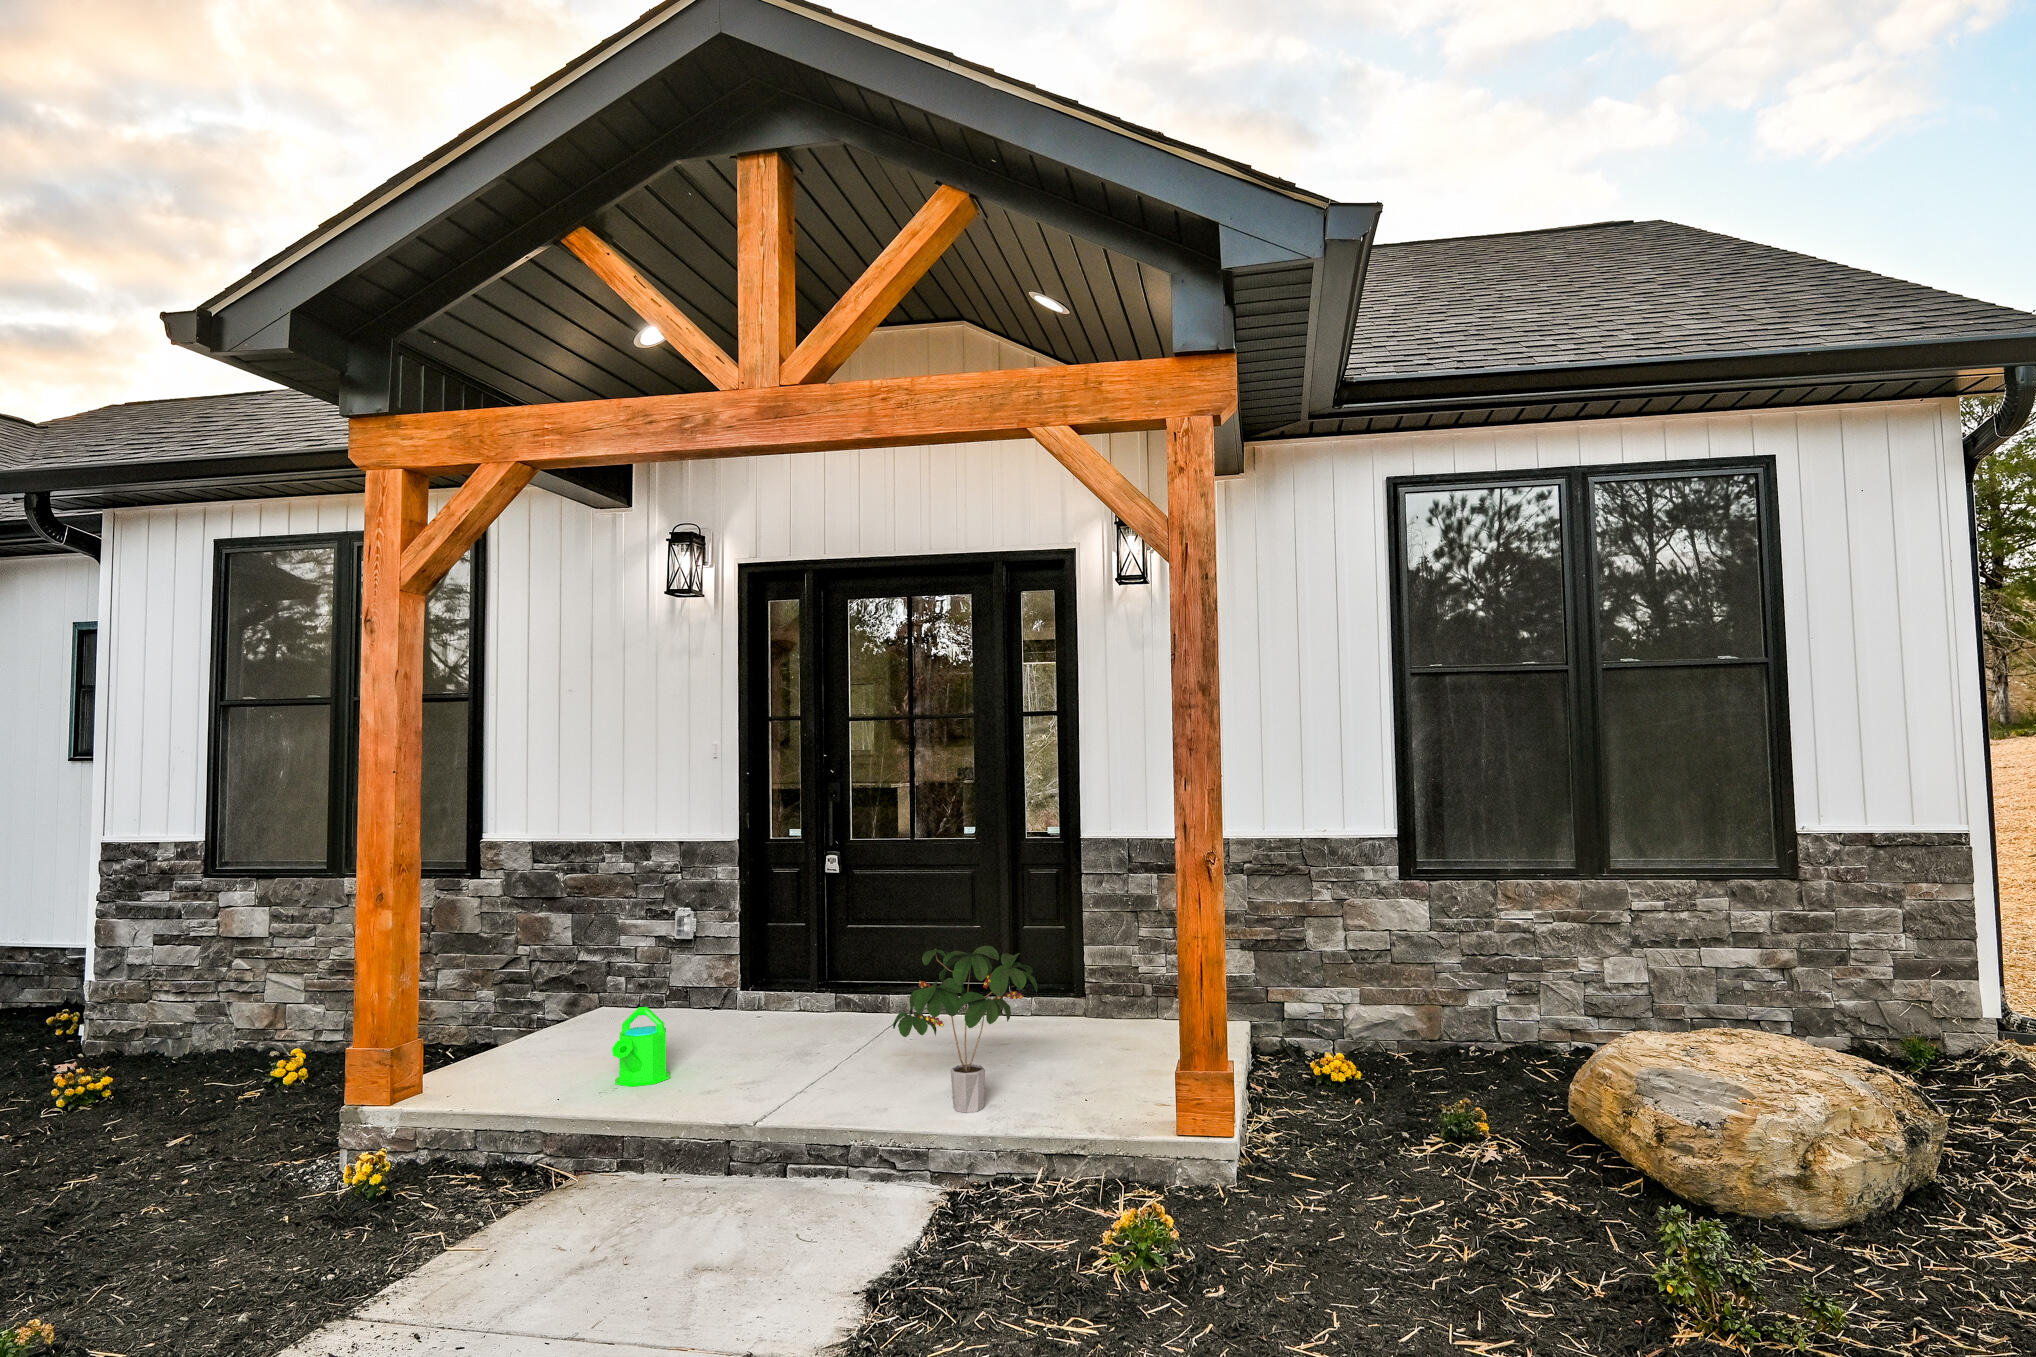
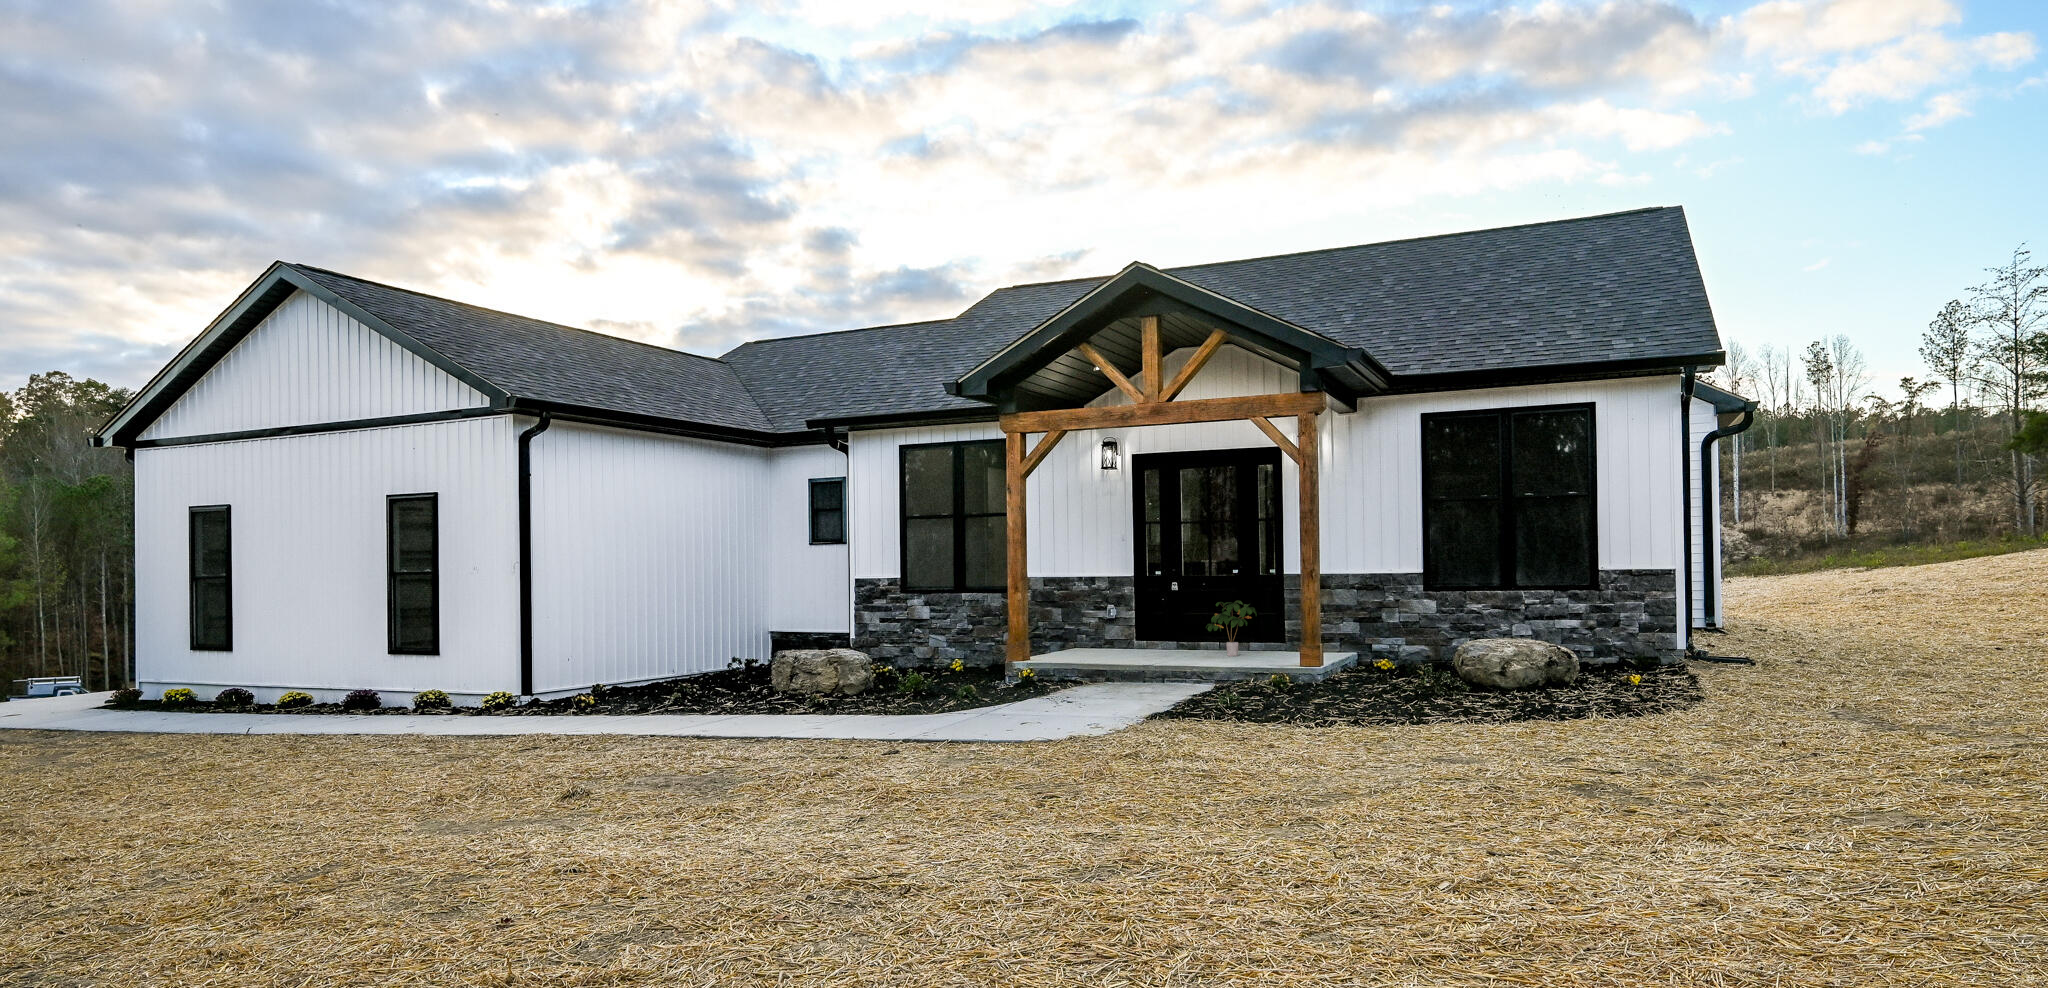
watering can: present [612,1007,670,1087] -> none [1103,627,1123,654]

